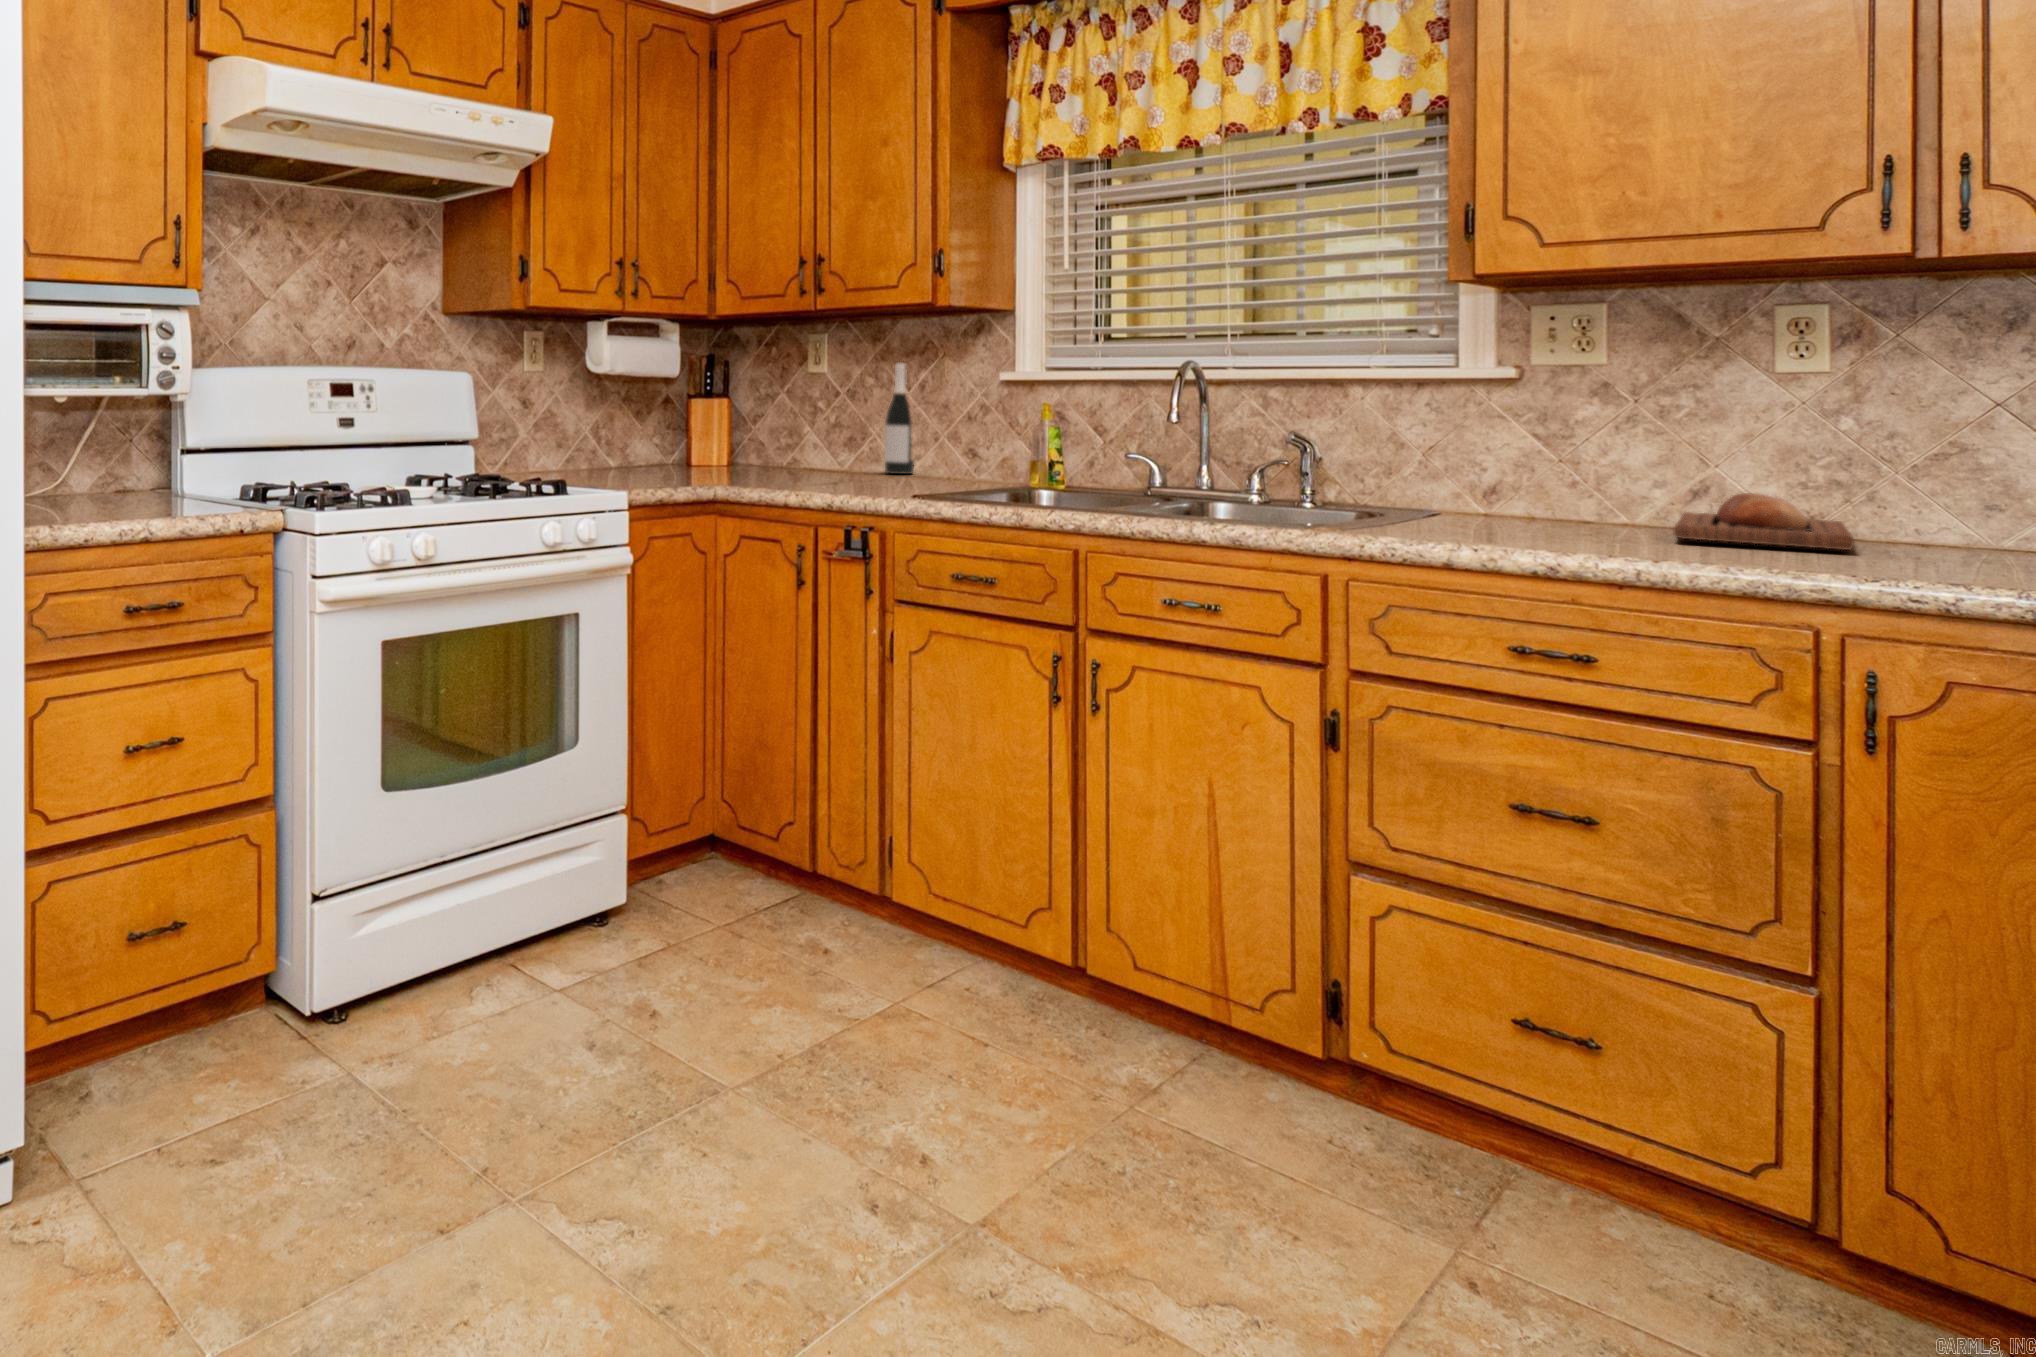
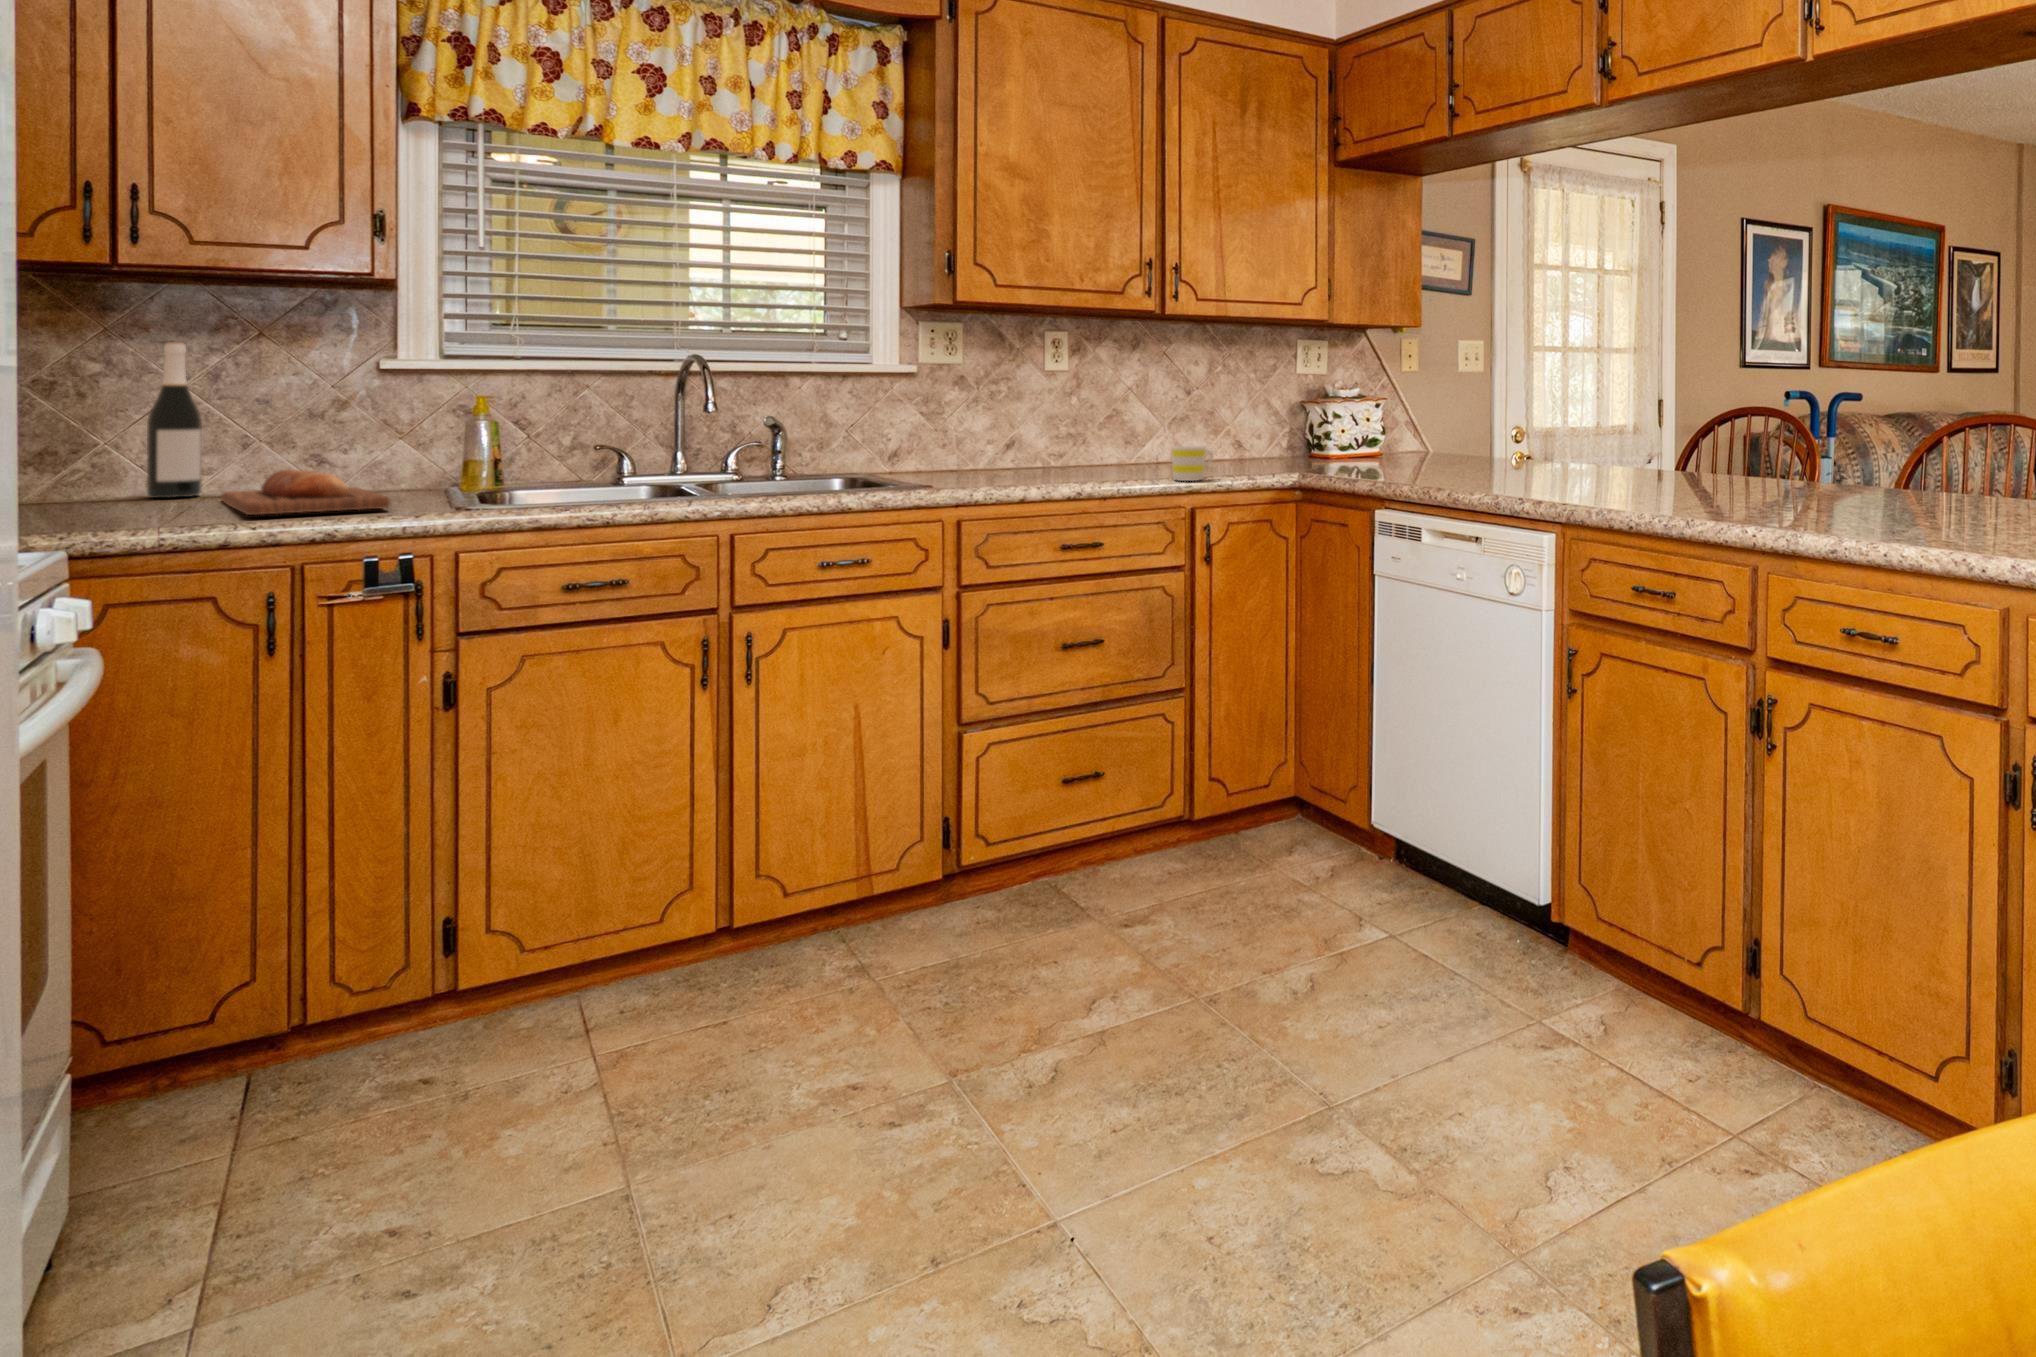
bread loaf: present [1674,493,1854,550] -> present [221,470,390,515]
mug: none [1814,512,1946,585] -> present [1172,446,1213,481]

